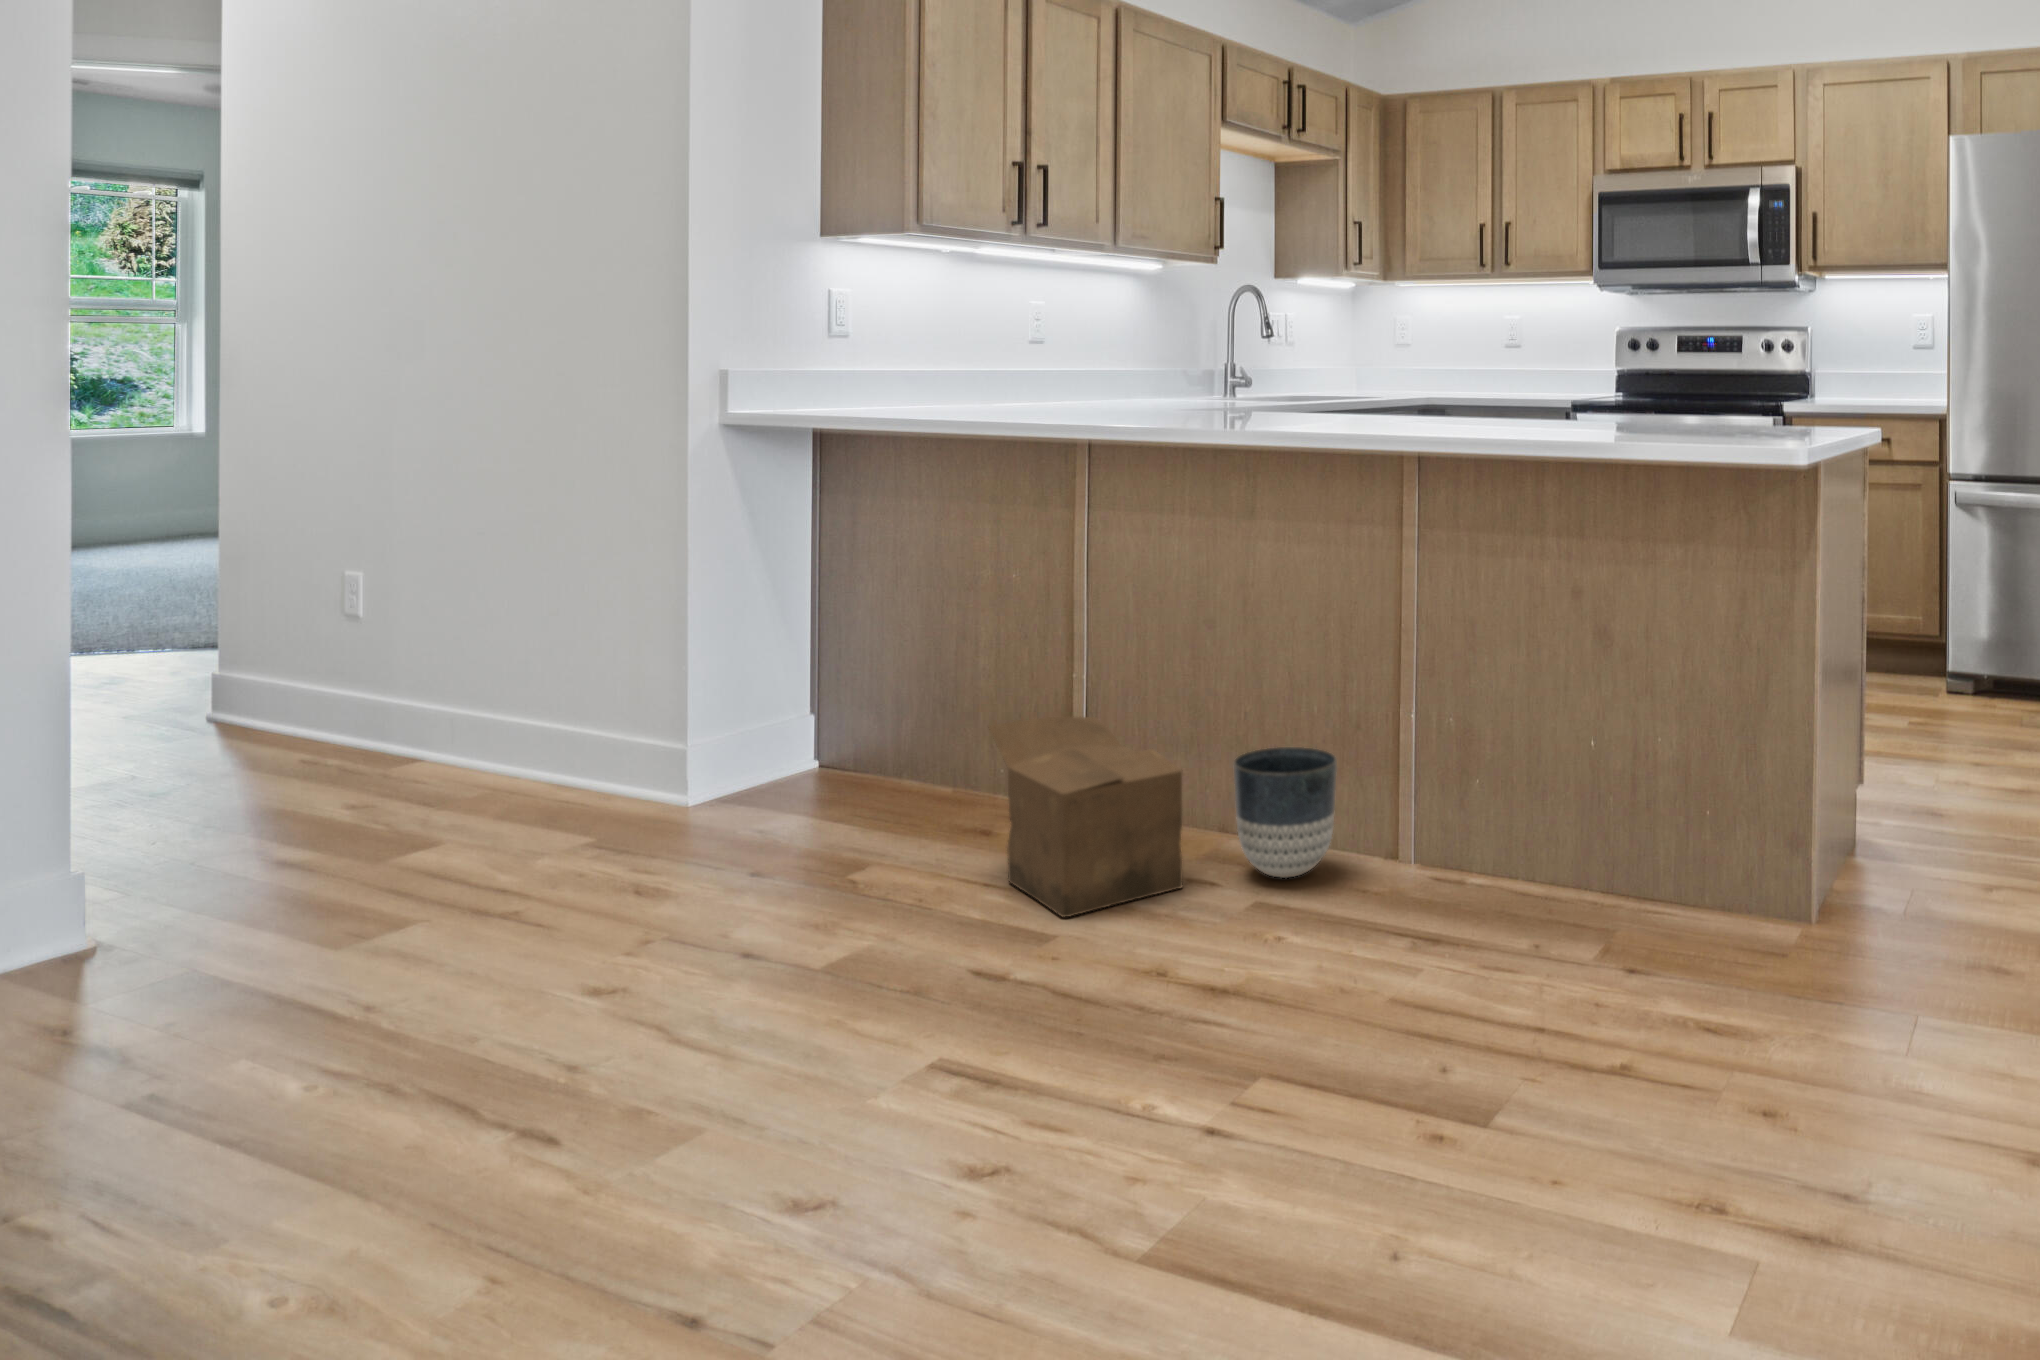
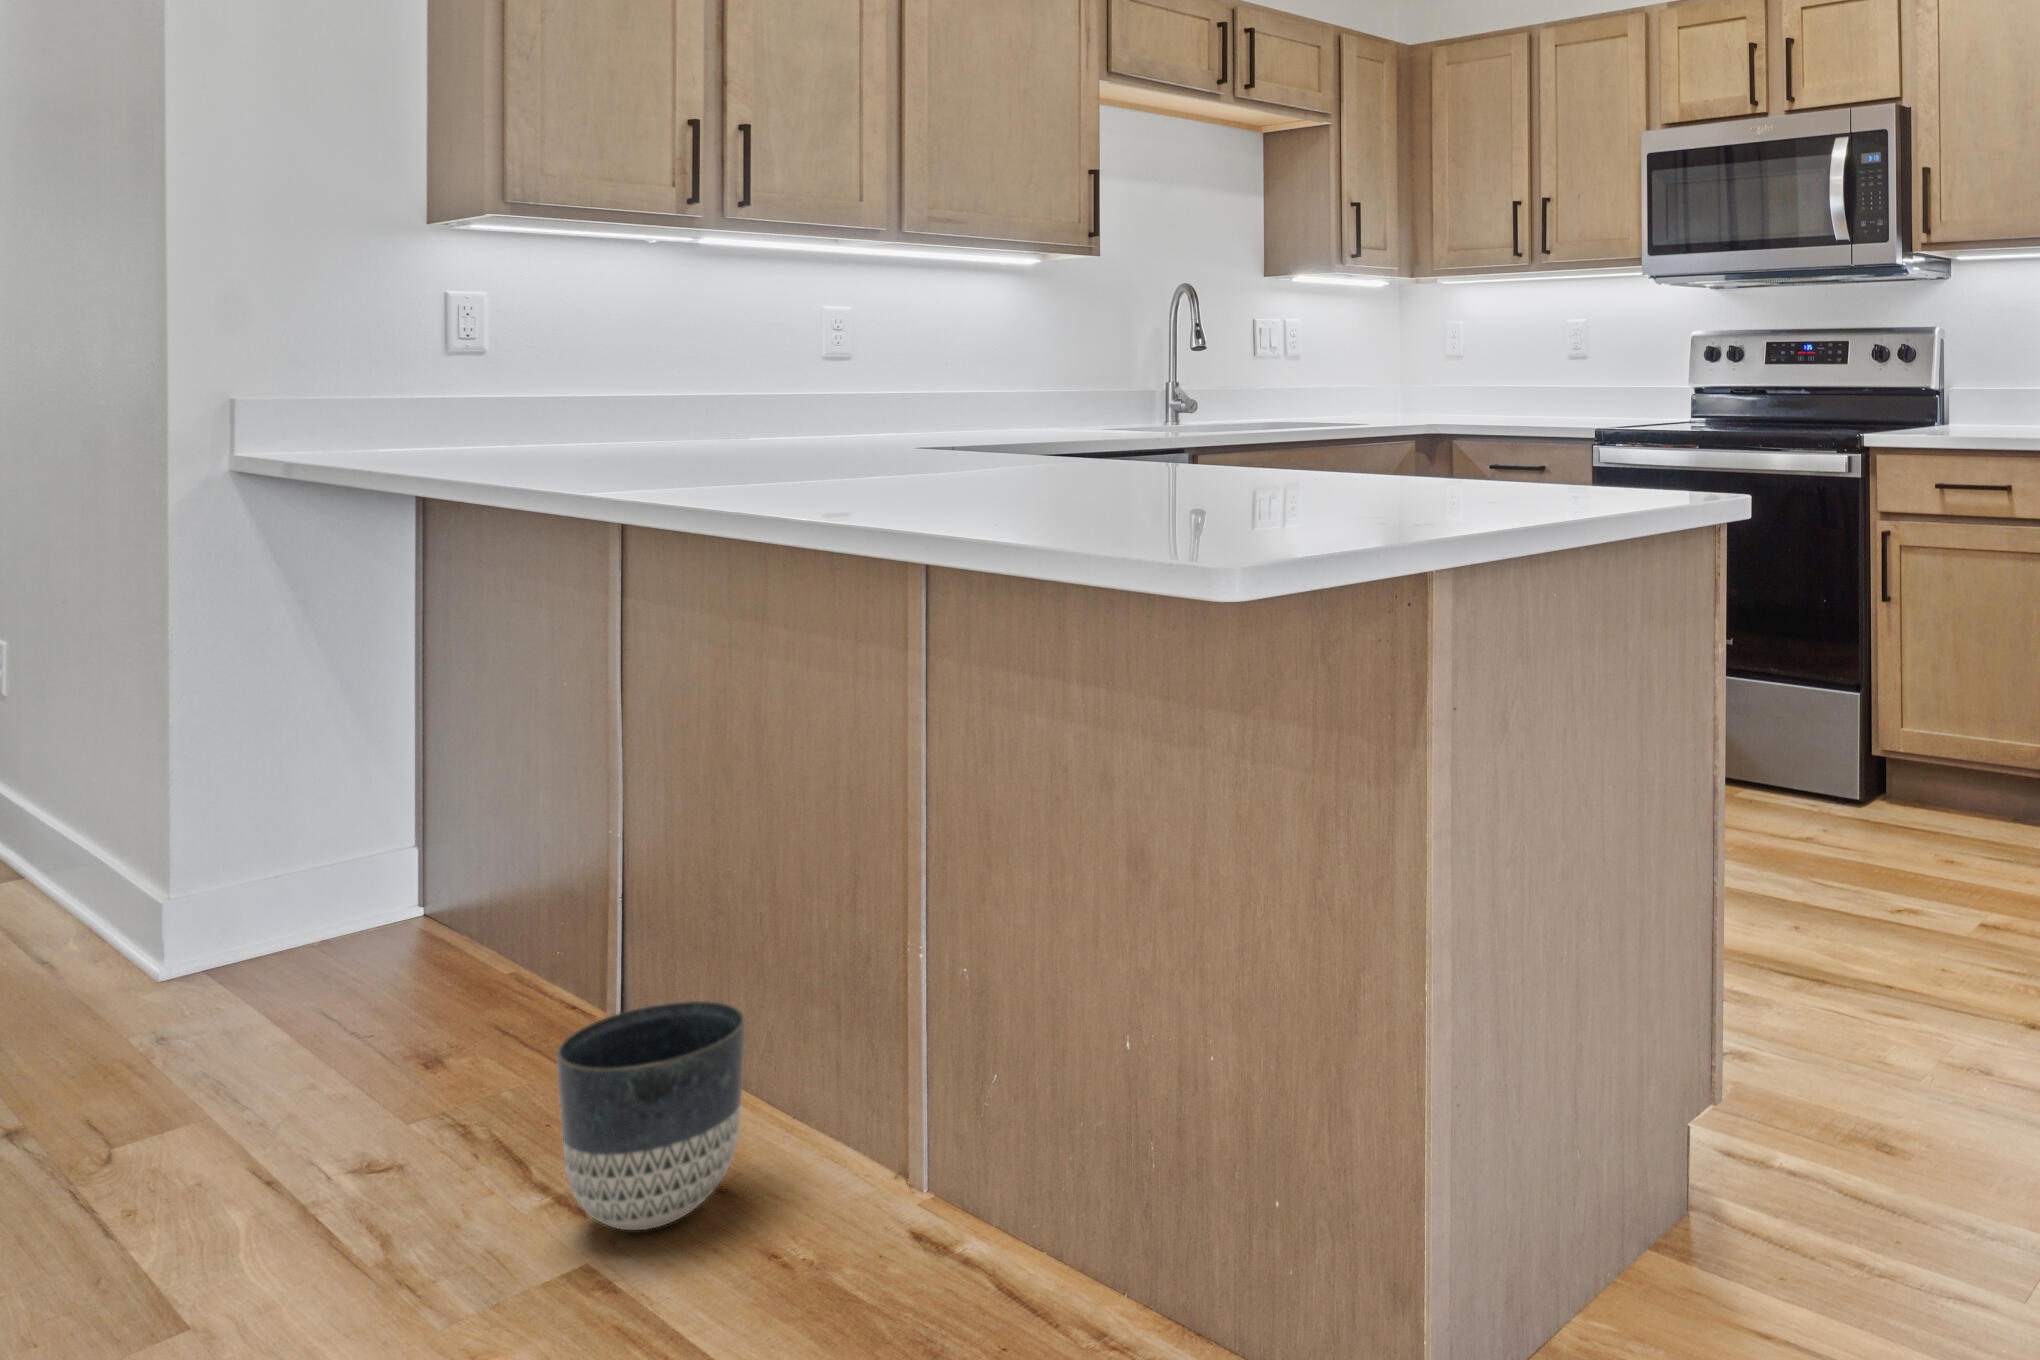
cardboard box: present [989,716,1183,917] -> none [207,926,497,1294]

